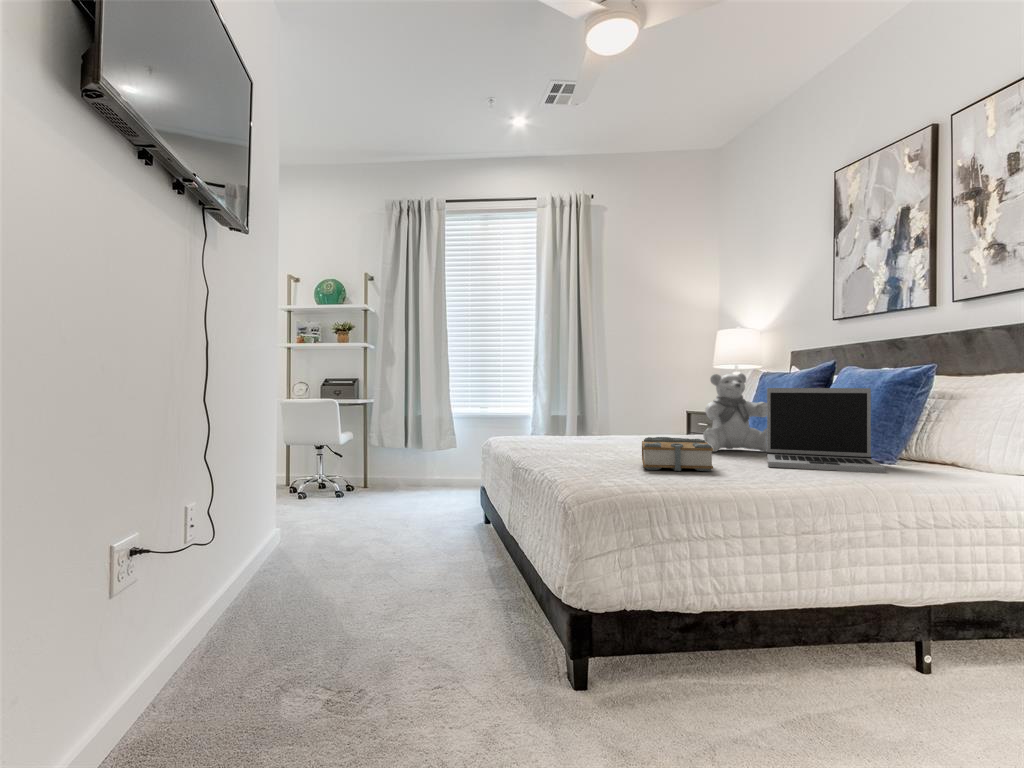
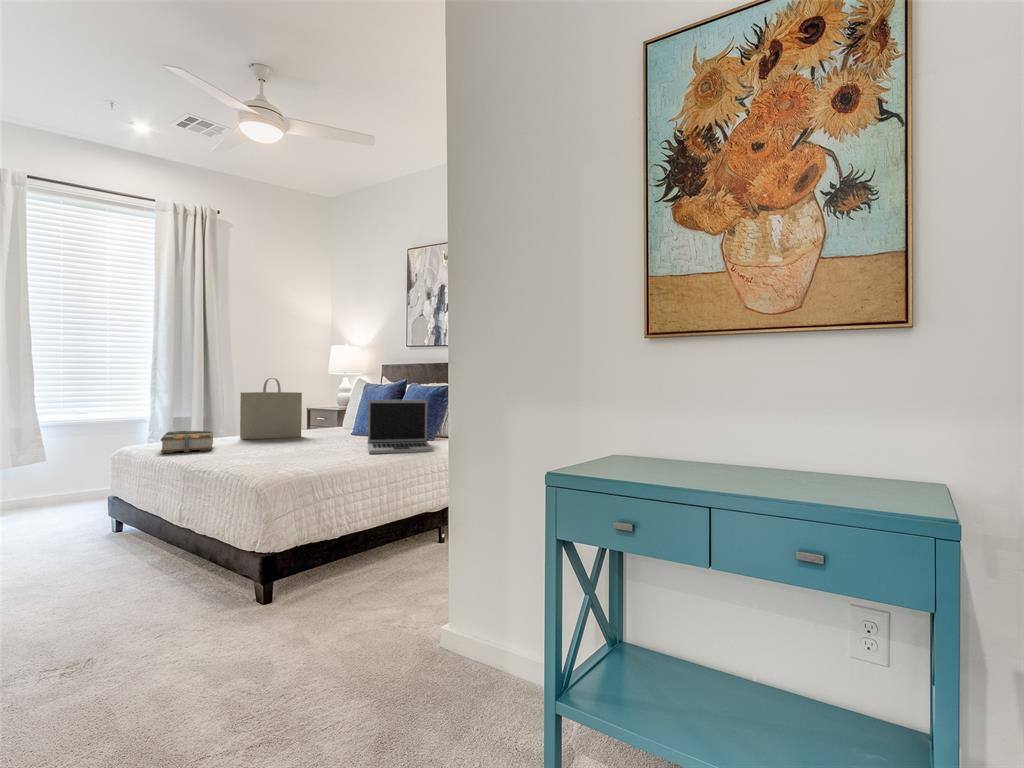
tote bag: none [607,367,677,444] -> present [240,378,302,439]
teddy bear: present [703,374,767,452] -> none [323,387,373,443]
book: present [642,437,713,471] -> present [161,431,213,453]

